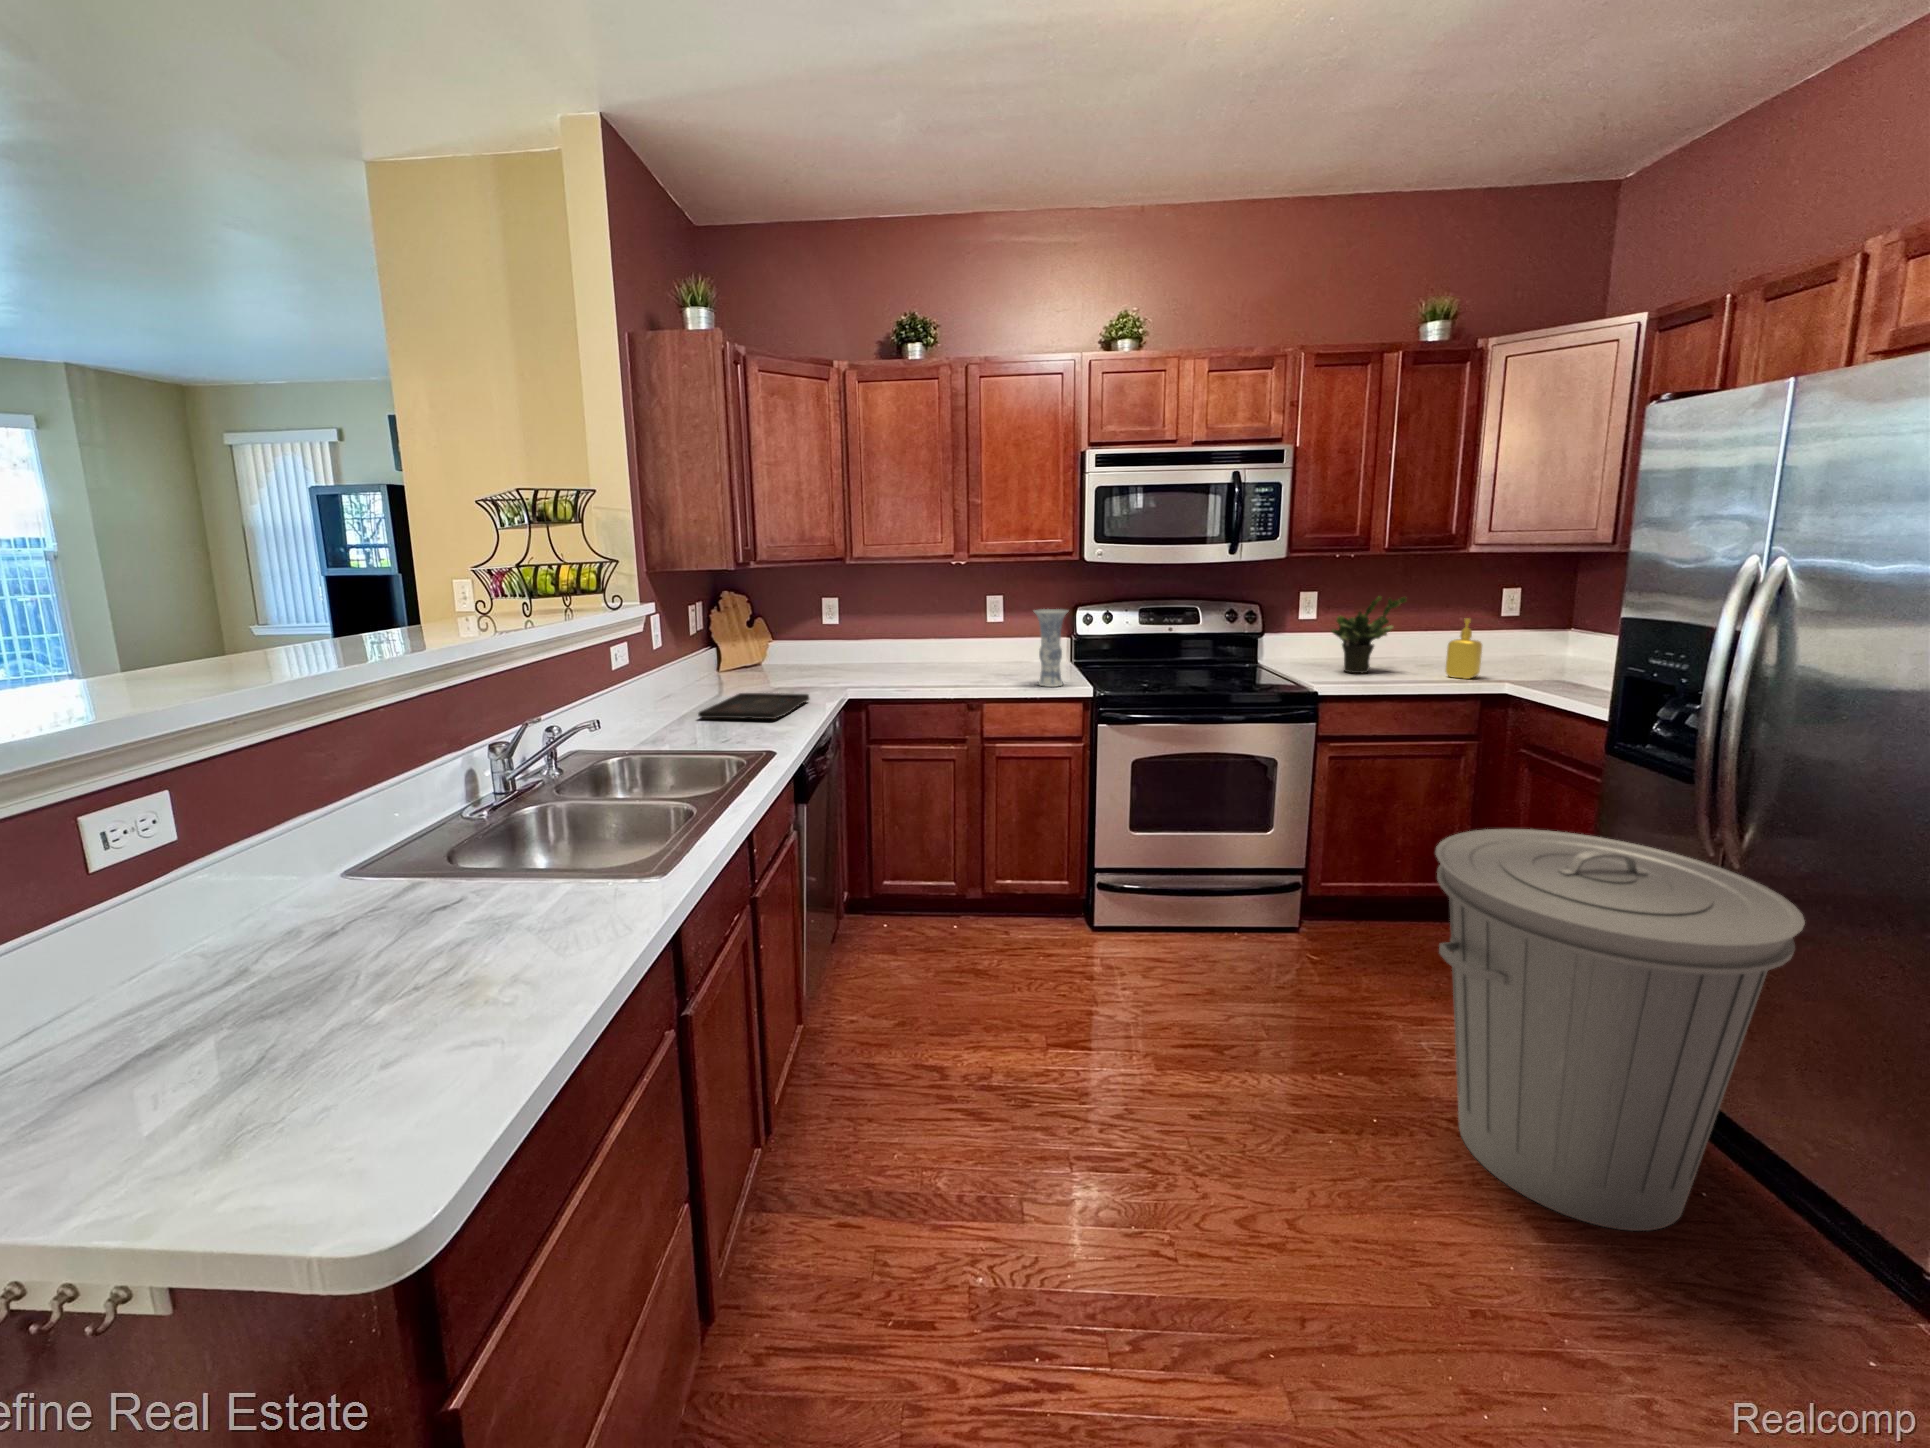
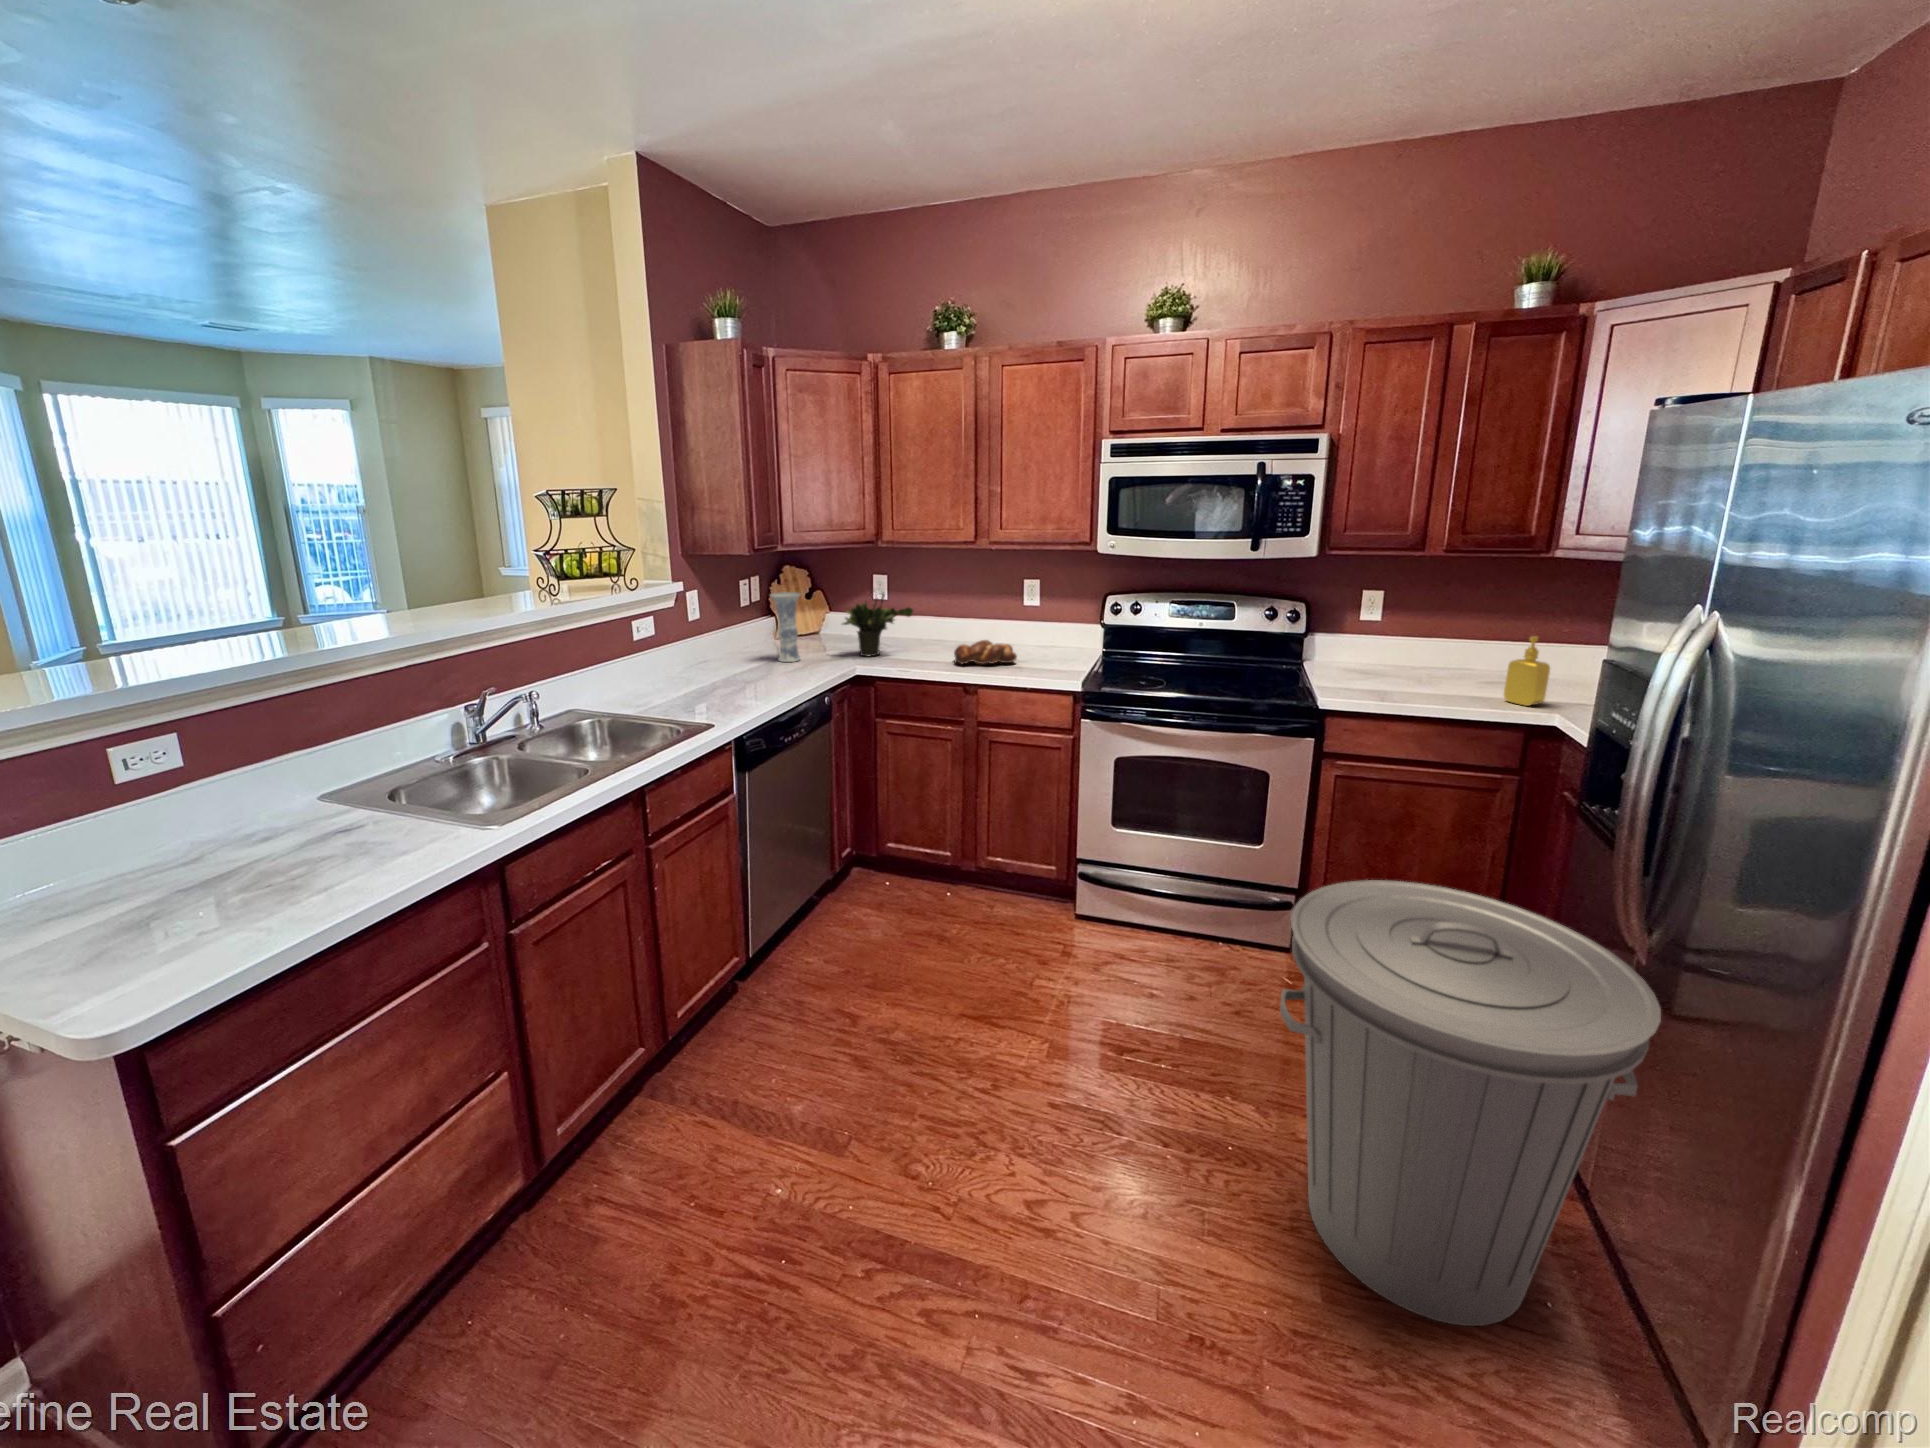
potted plant: present [1332,596,1407,673] -> present [843,592,913,656]
vase: present [1034,609,1068,687] -> present [771,592,801,662]
bread loaf: none [938,656,1003,682] -> present [954,640,1017,664]
tray: present [698,693,809,719] -> none [704,663,813,692]

